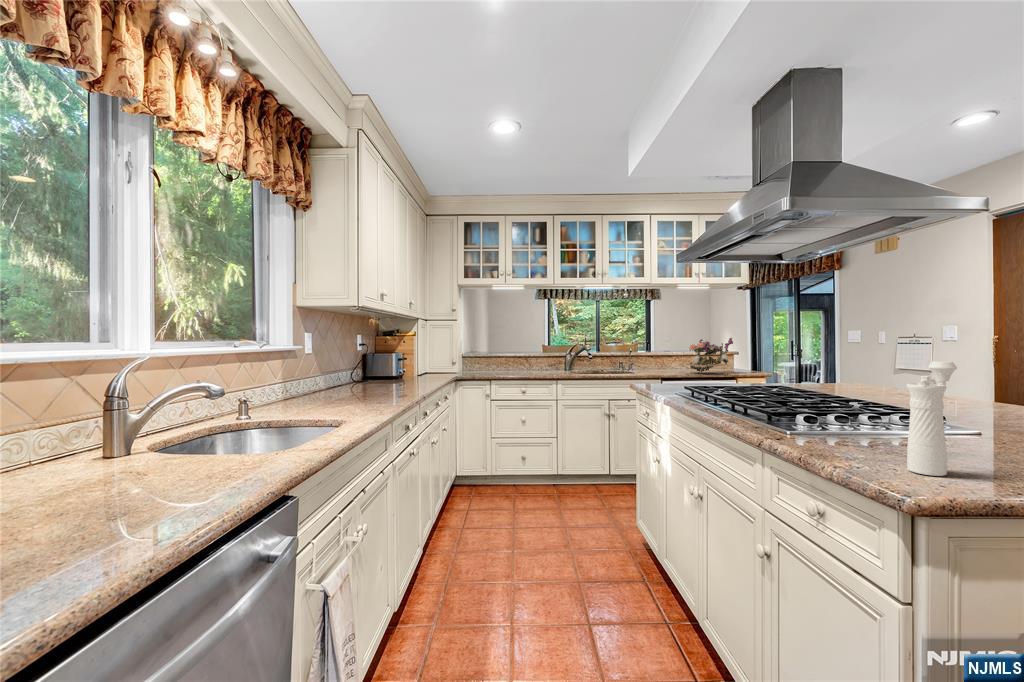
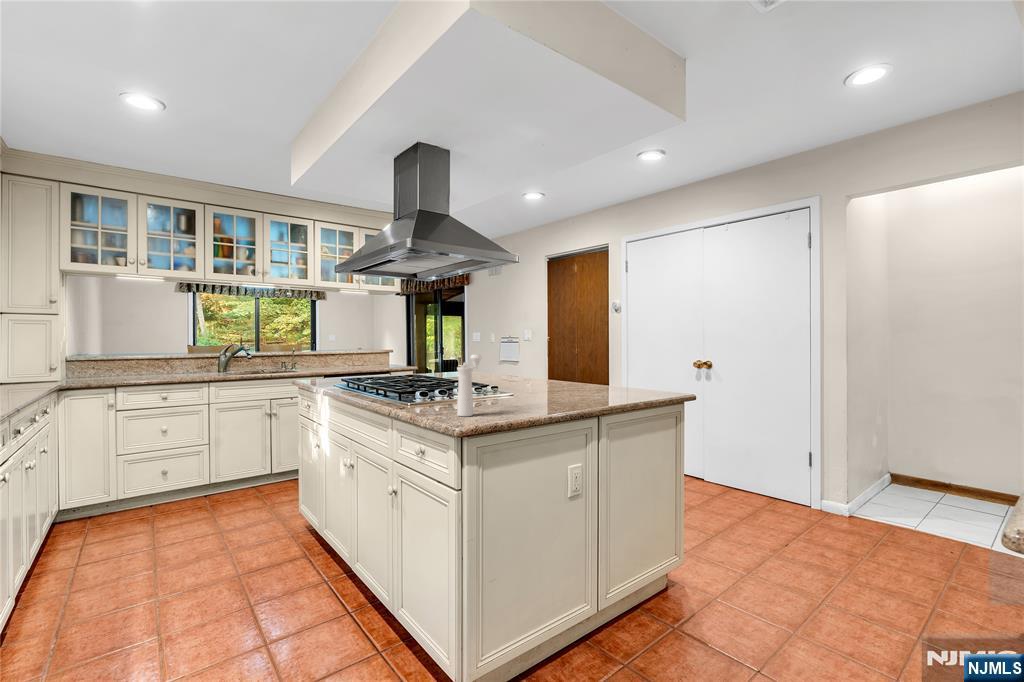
flower arrangement: present [685,338,733,373] -> none [345,338,387,369]

